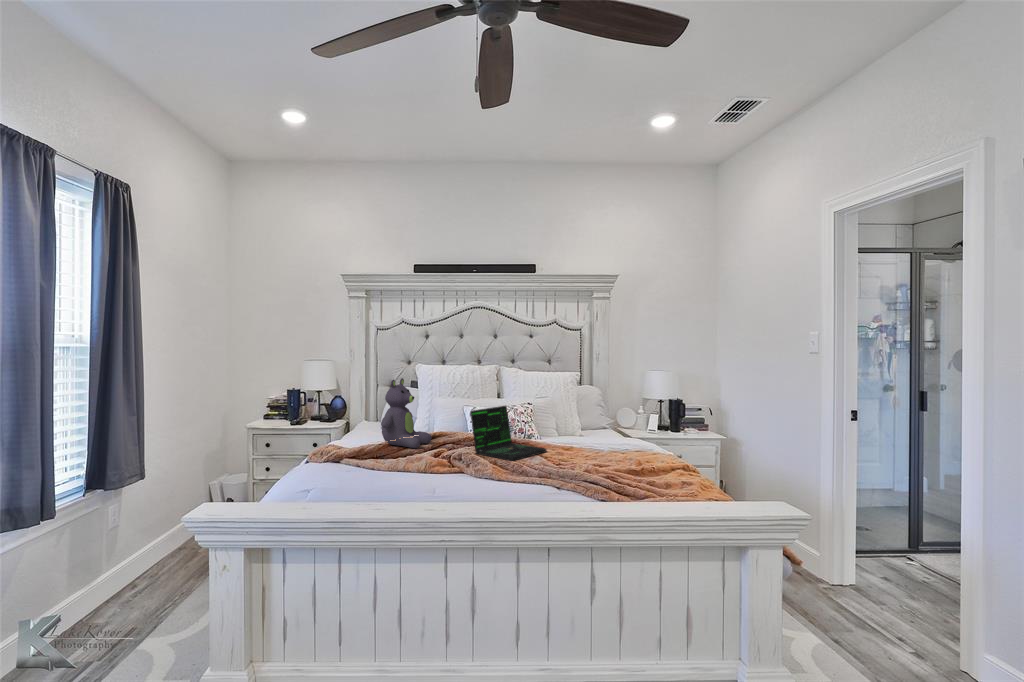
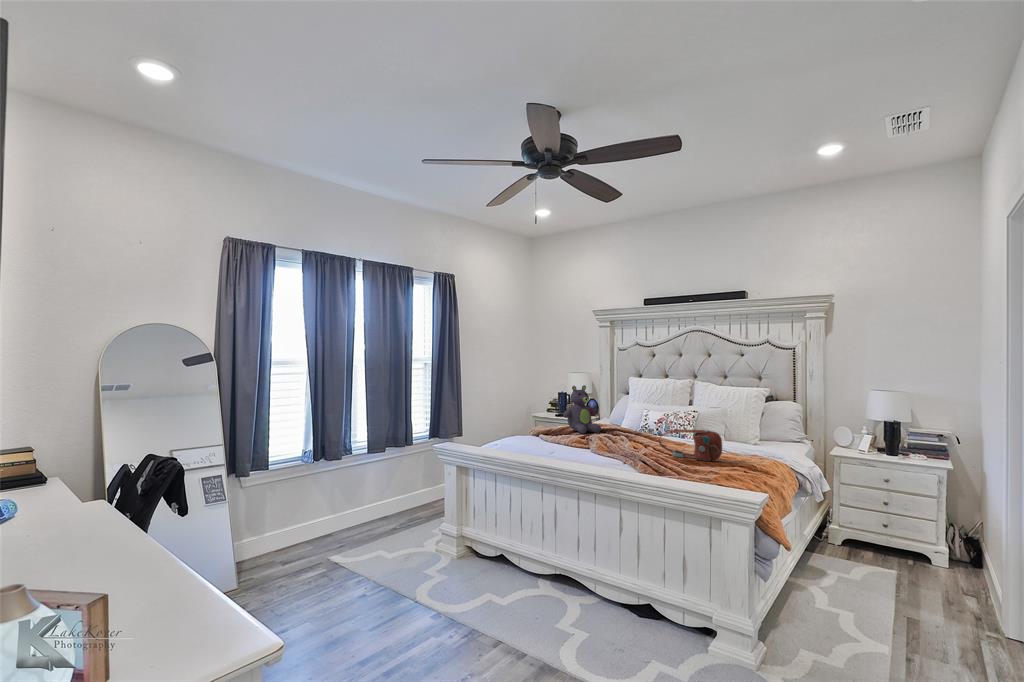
laptop: present [470,406,547,461] -> none [611,409,666,448]
handbag: none [570,425,643,462] -> present [659,430,722,461]

